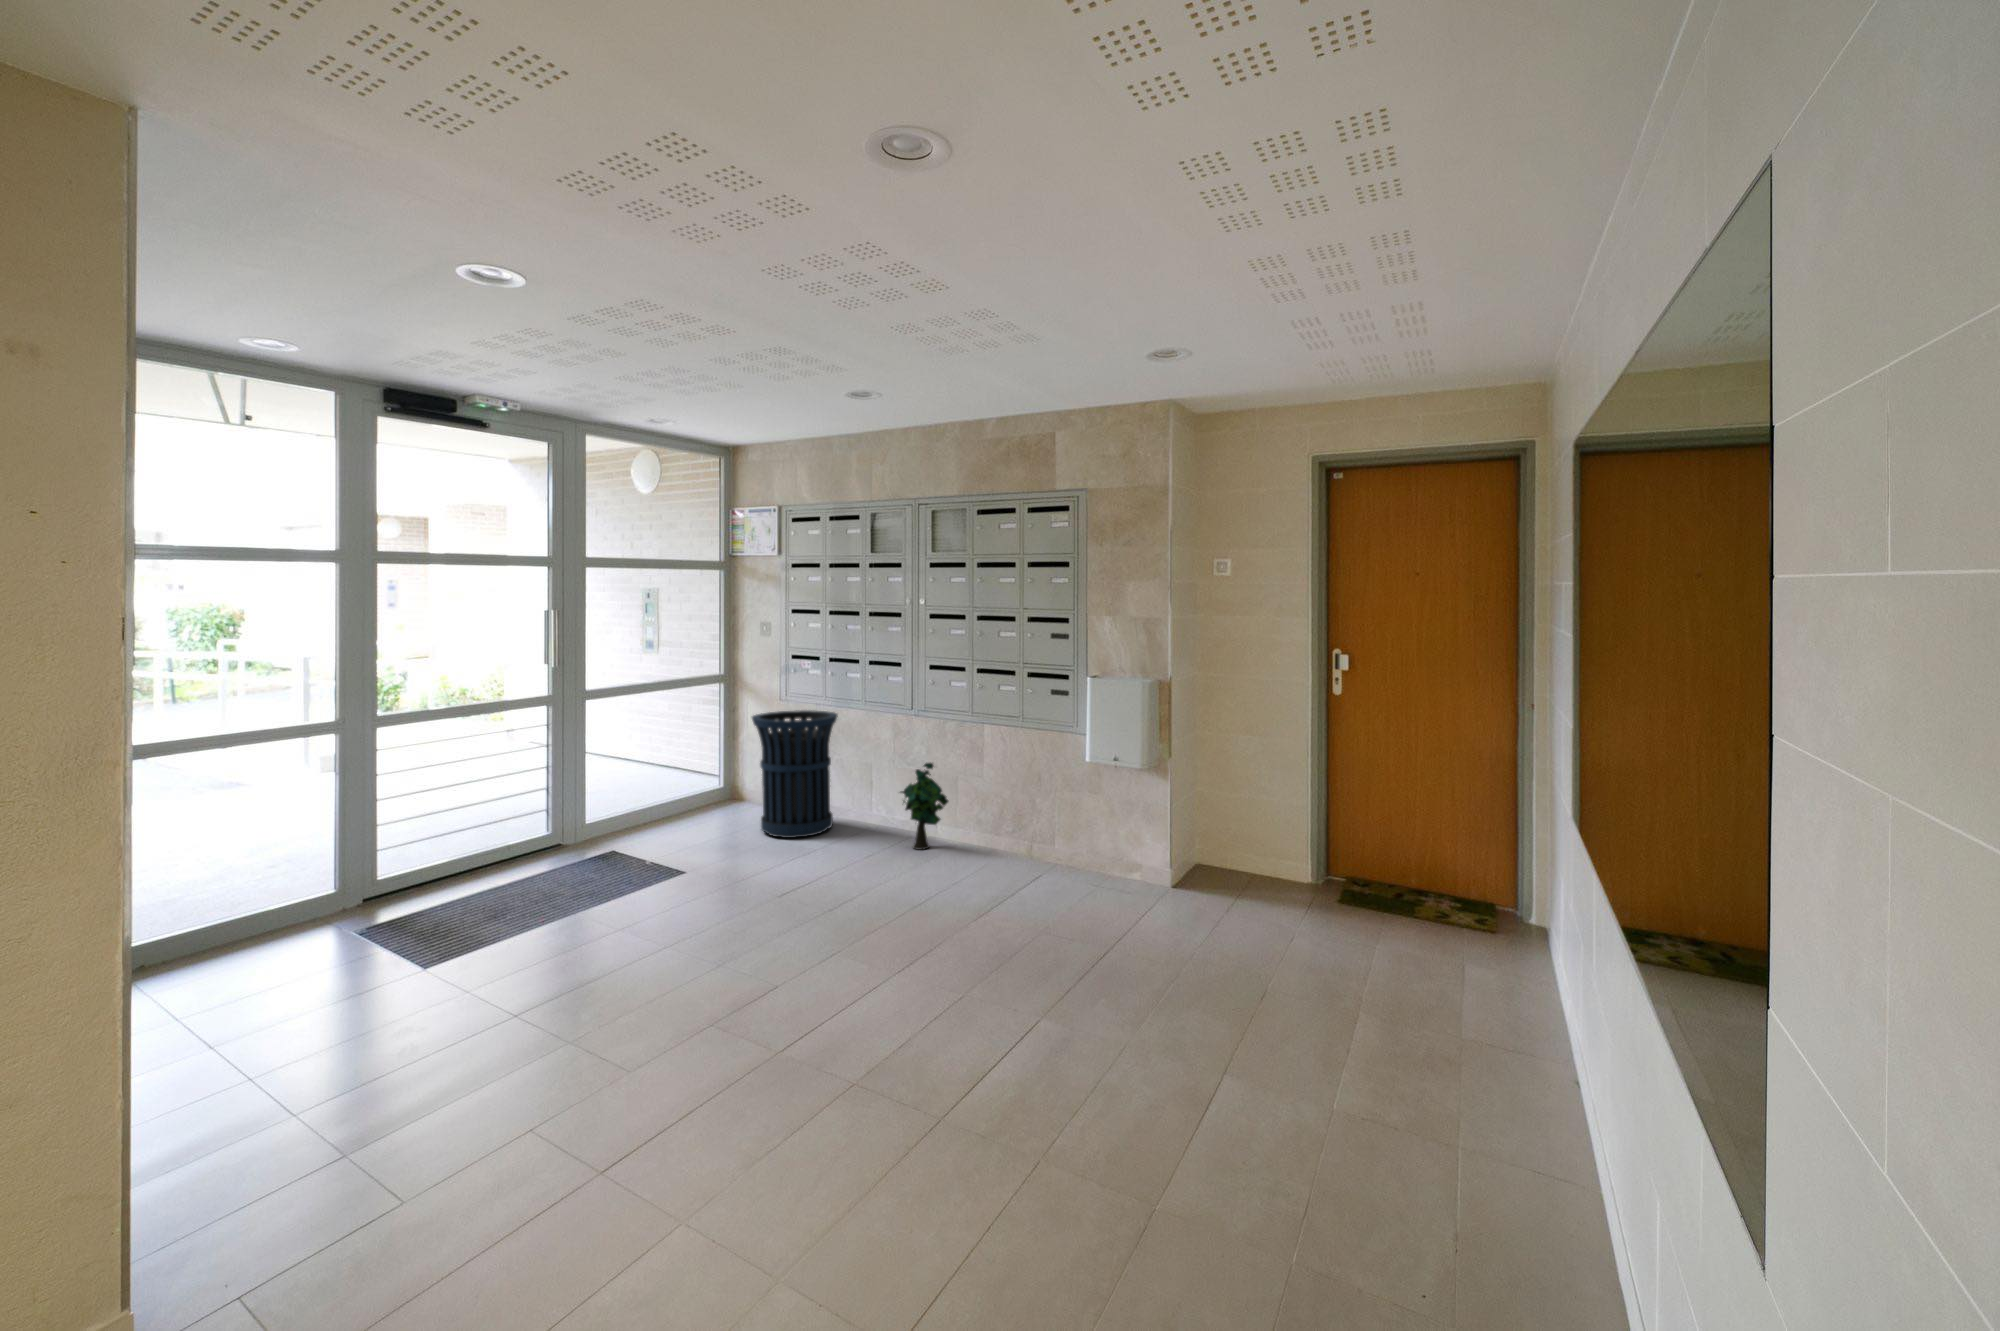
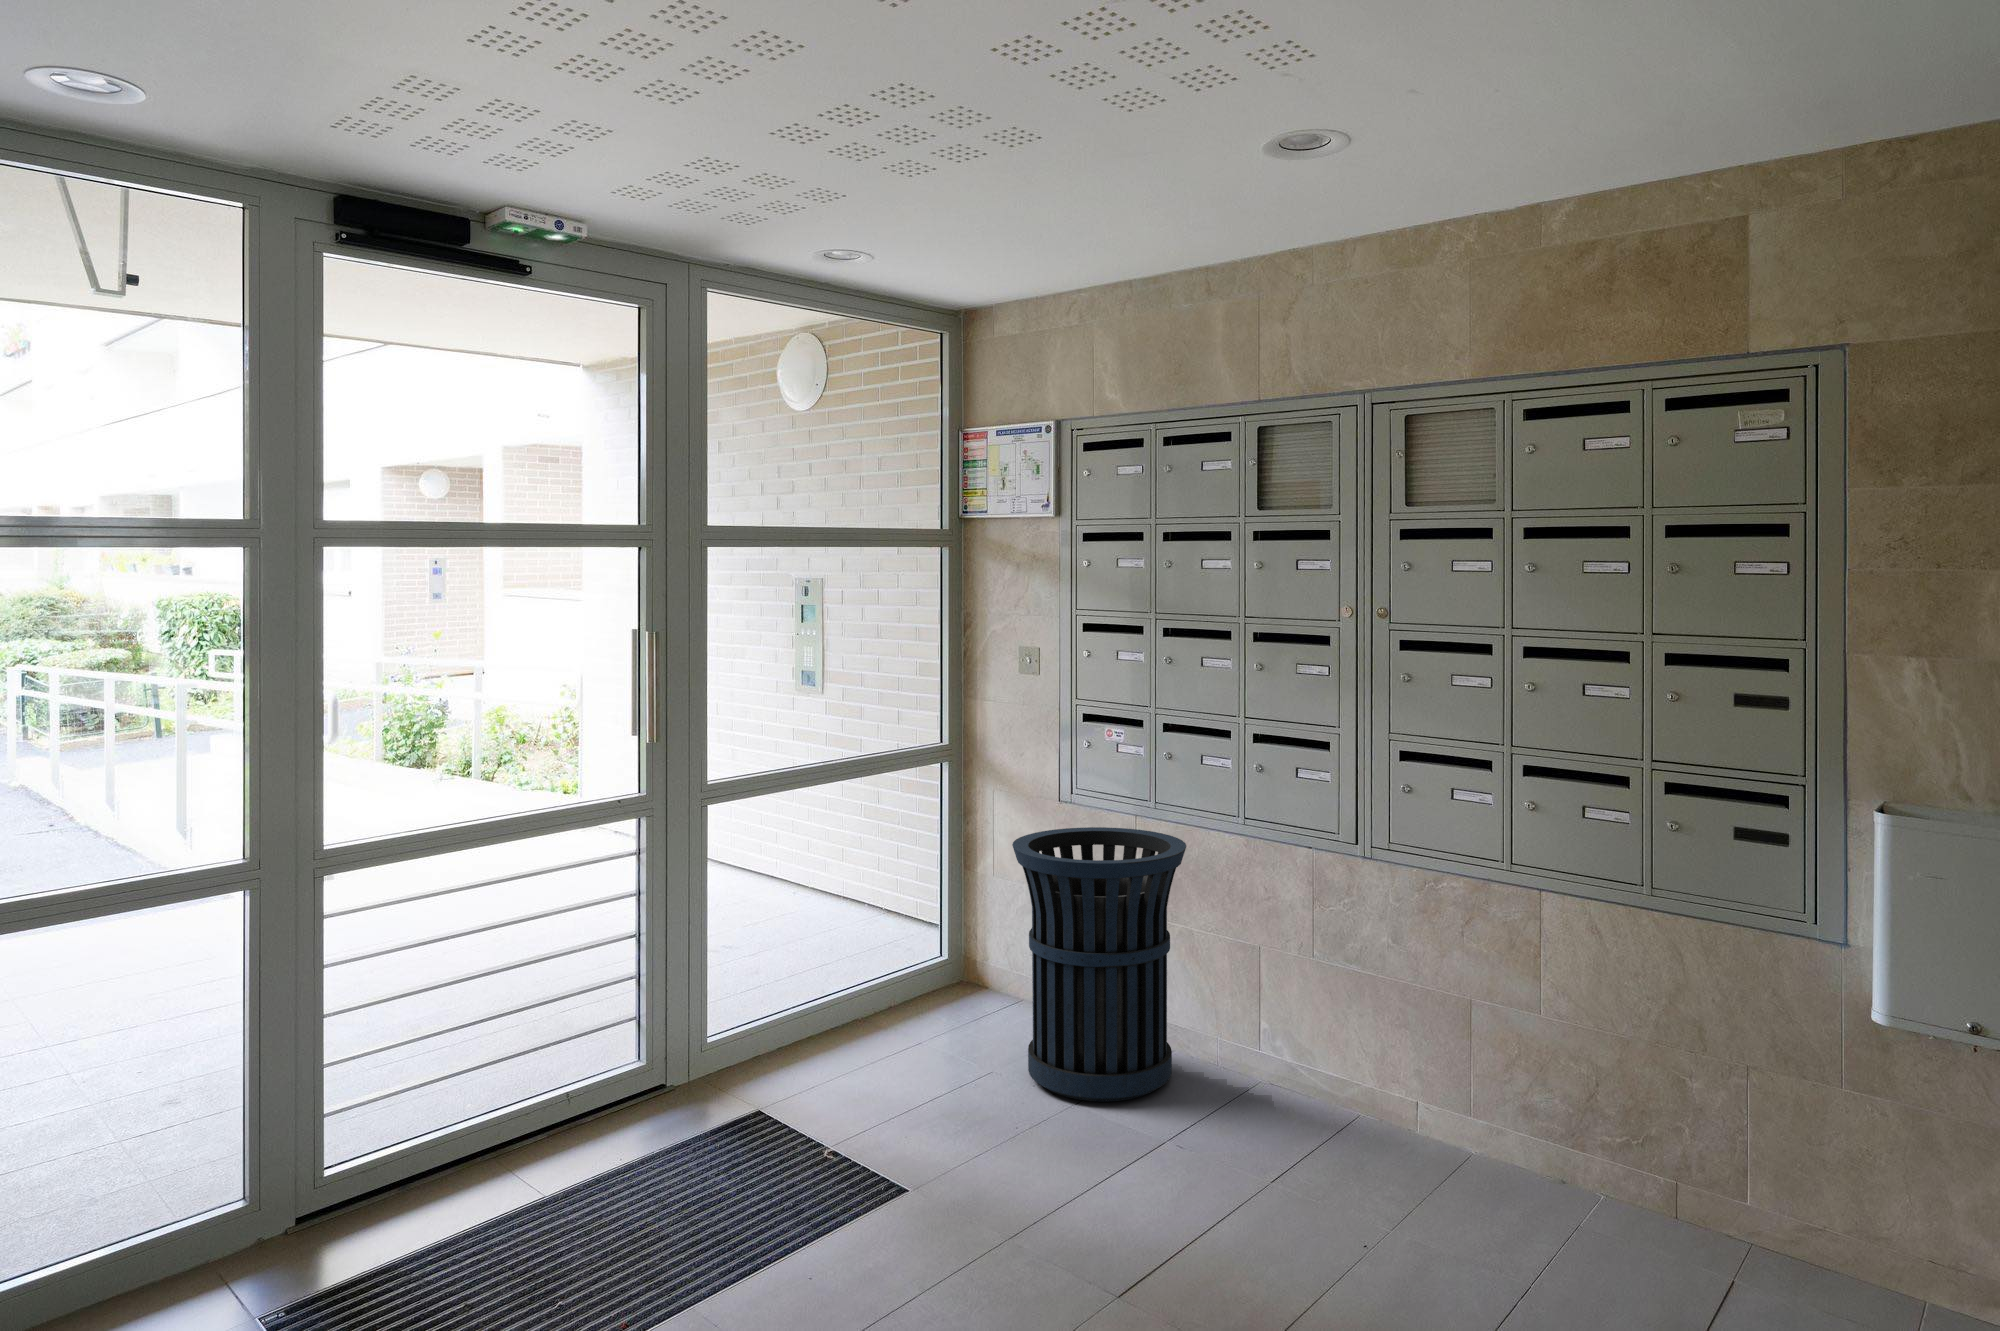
decorative plant: present [901,763,948,850] -> none [1328,969,1449,1162]

